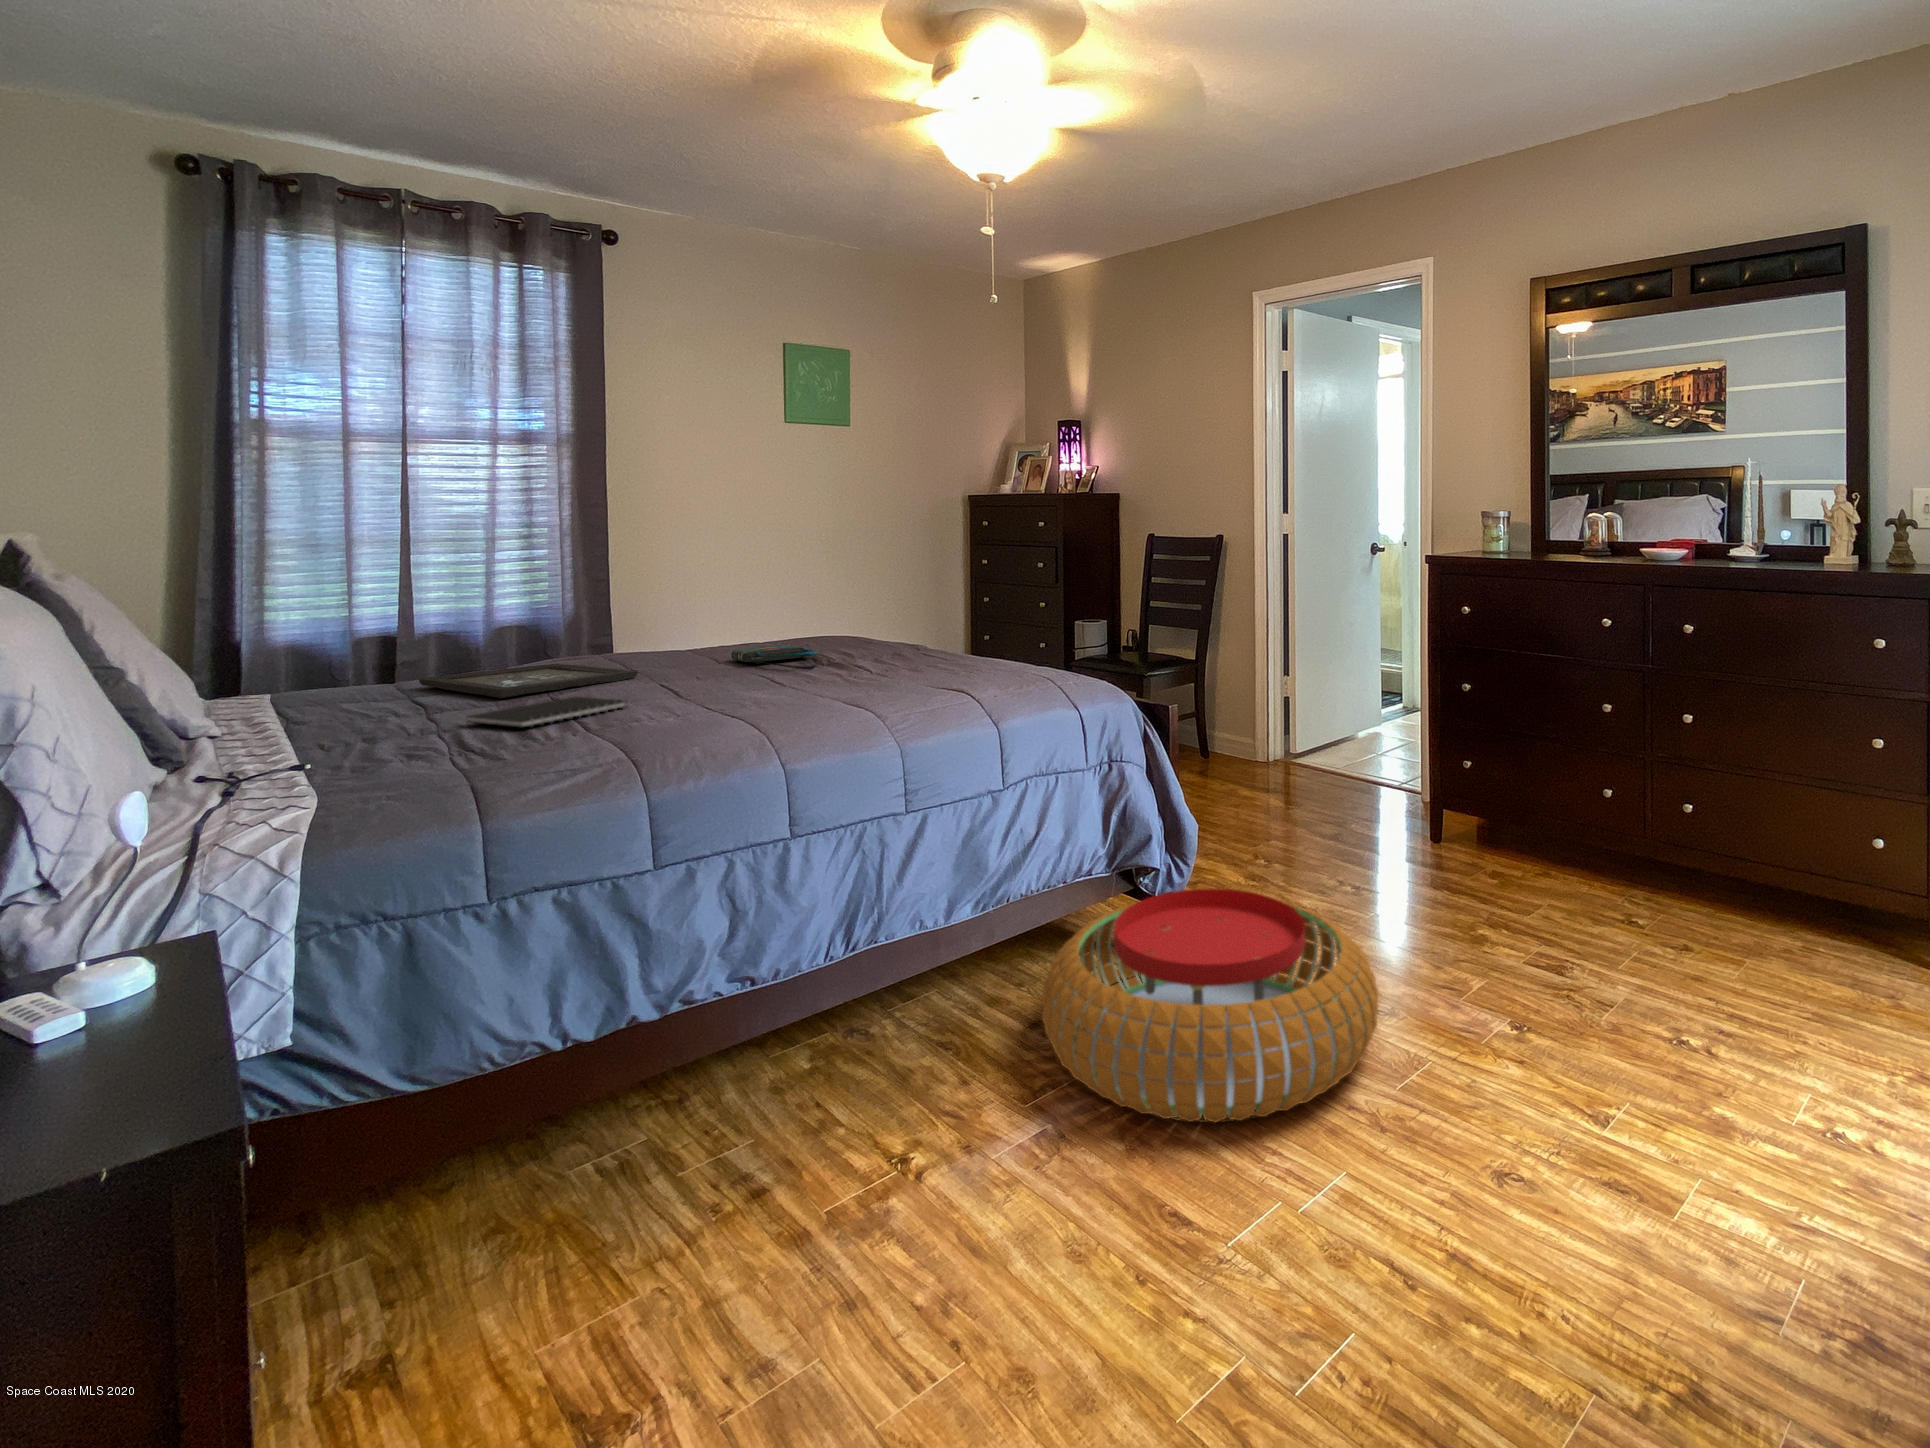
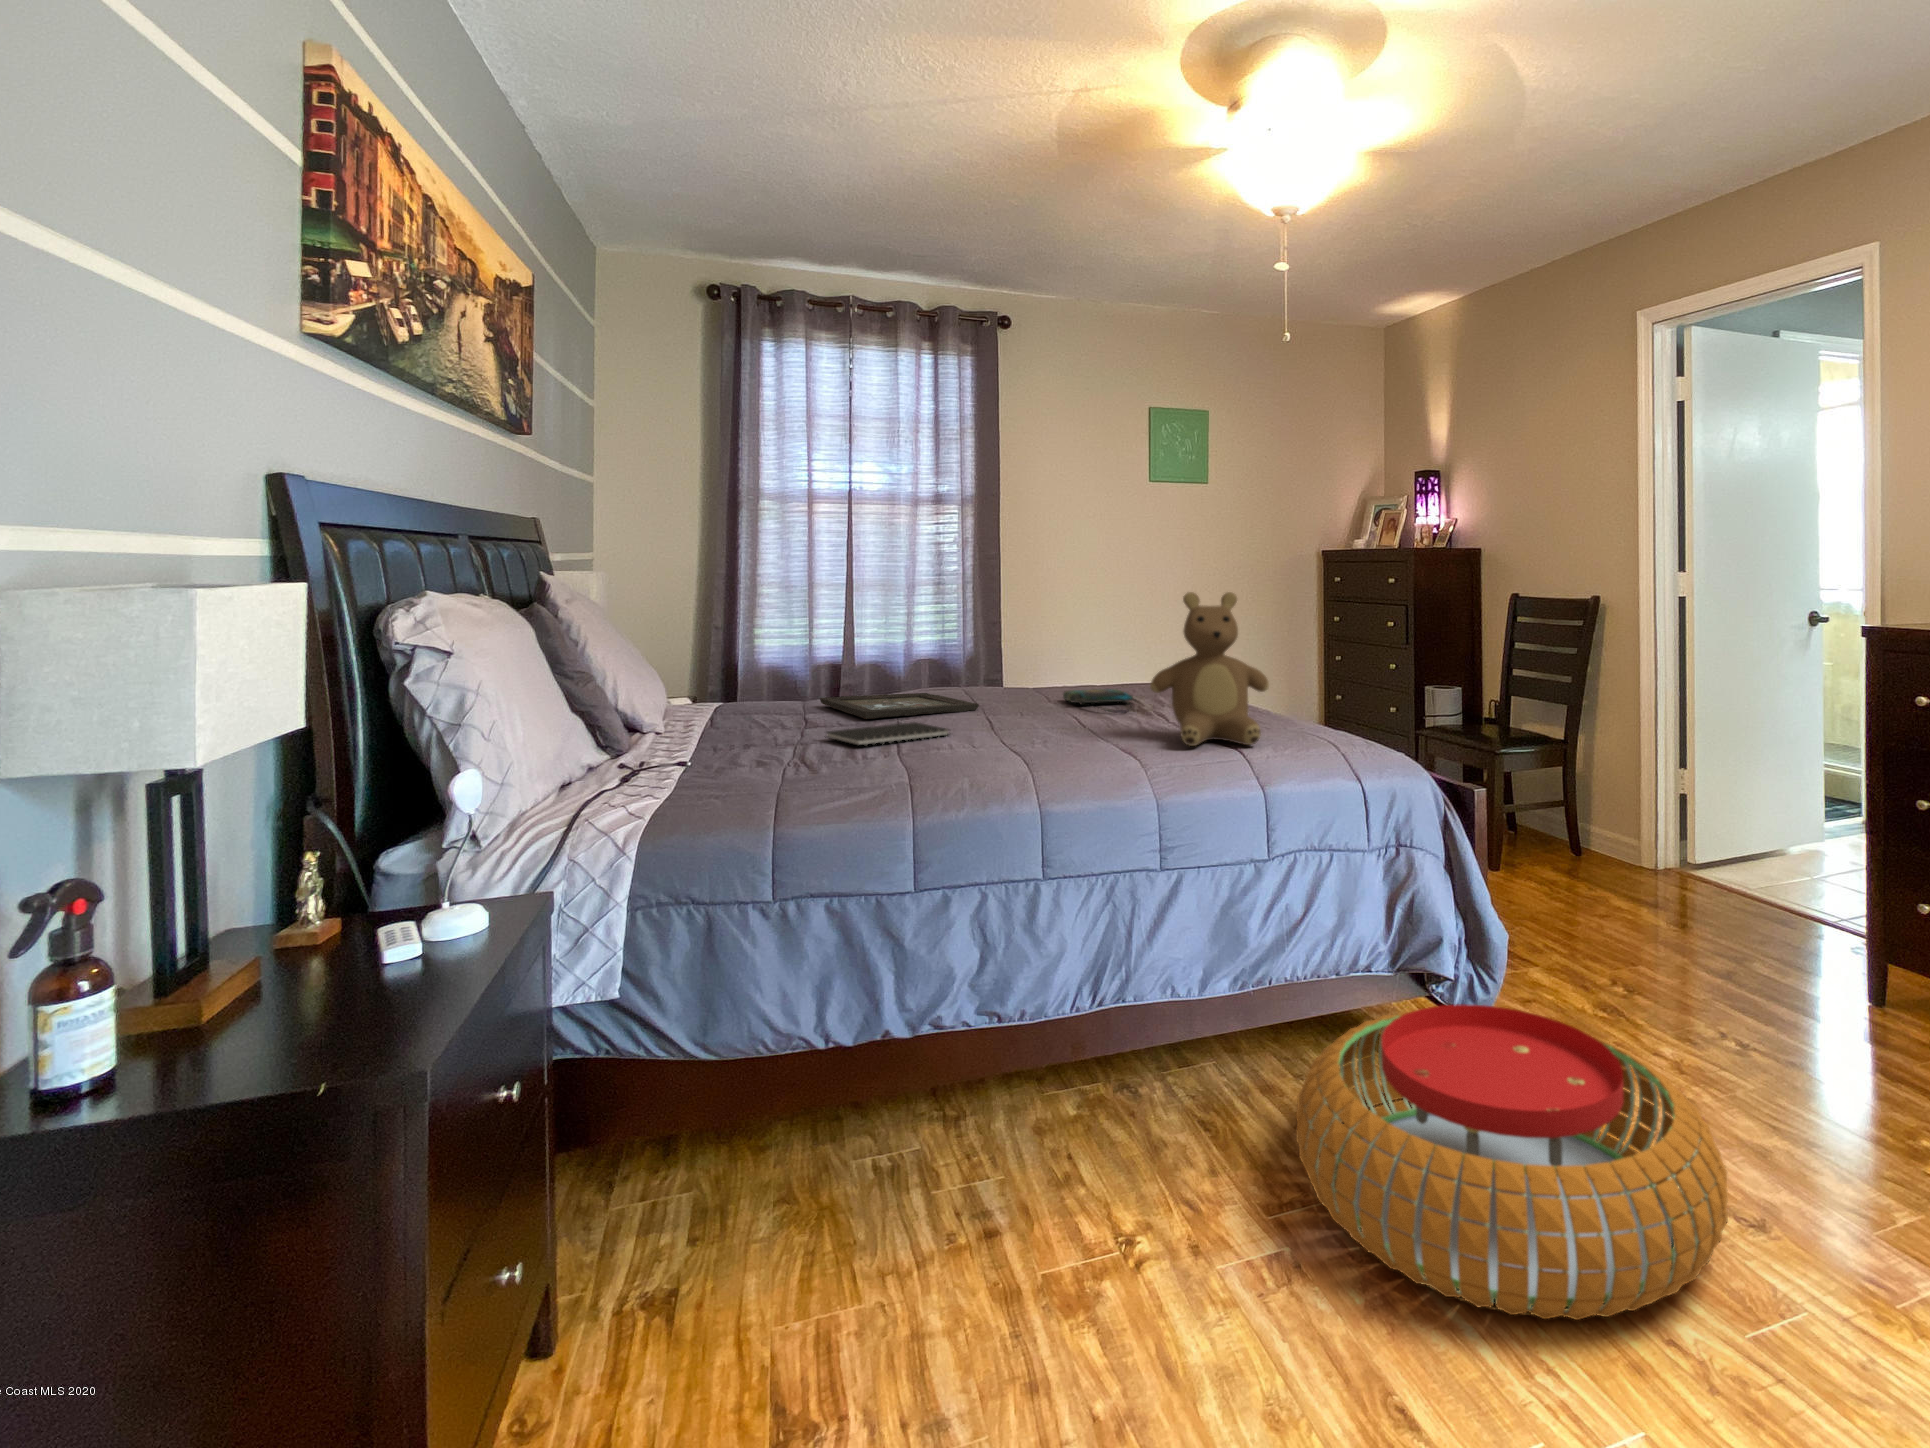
teddy bear: none [859,544,977,695] -> present [1150,592,1269,746]

